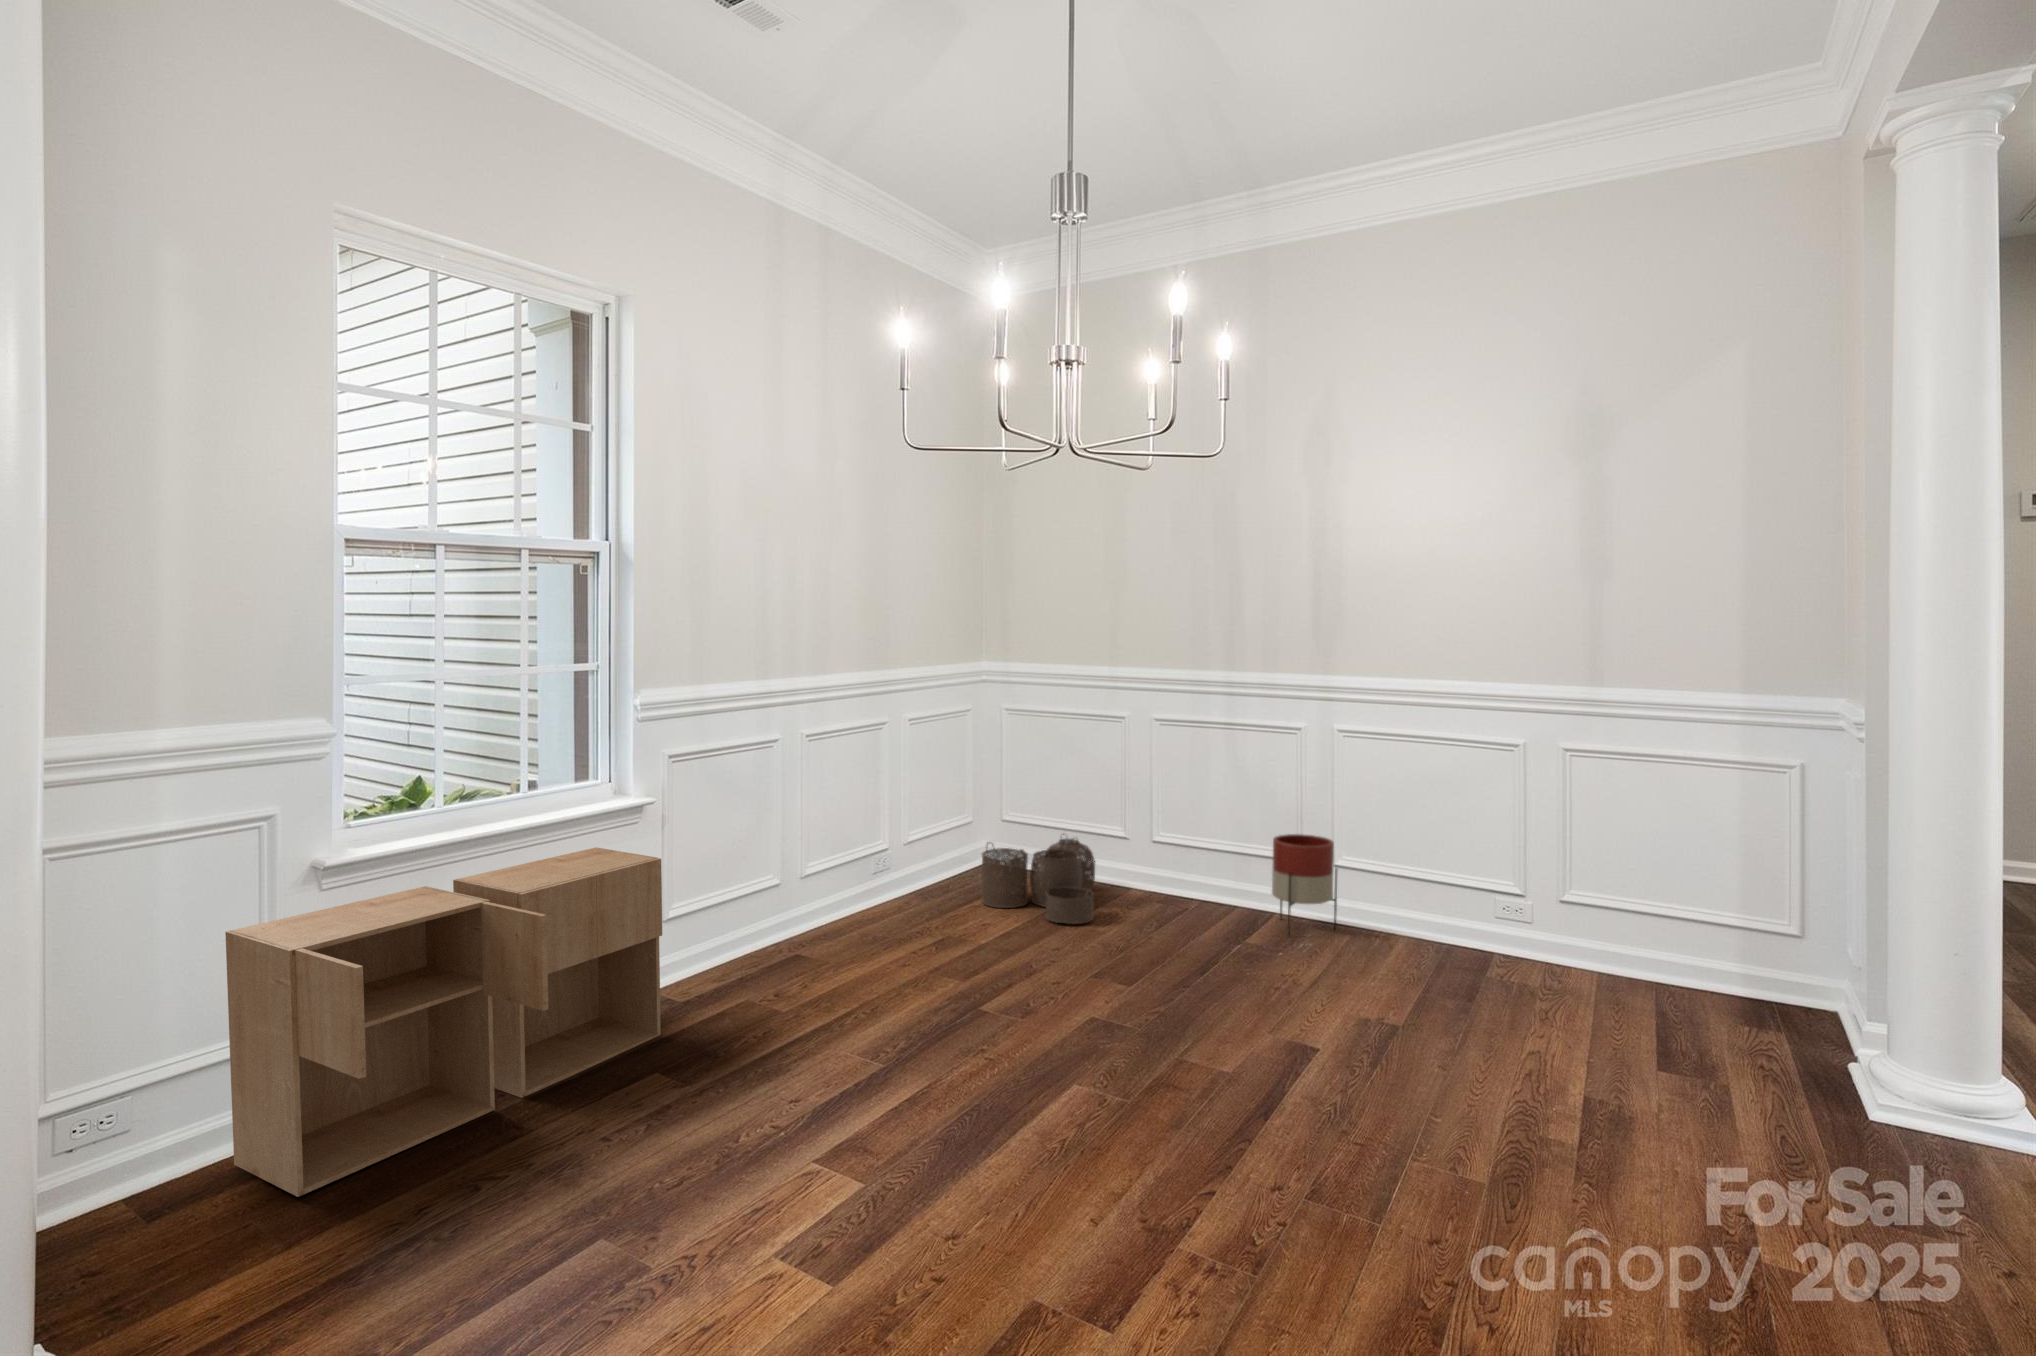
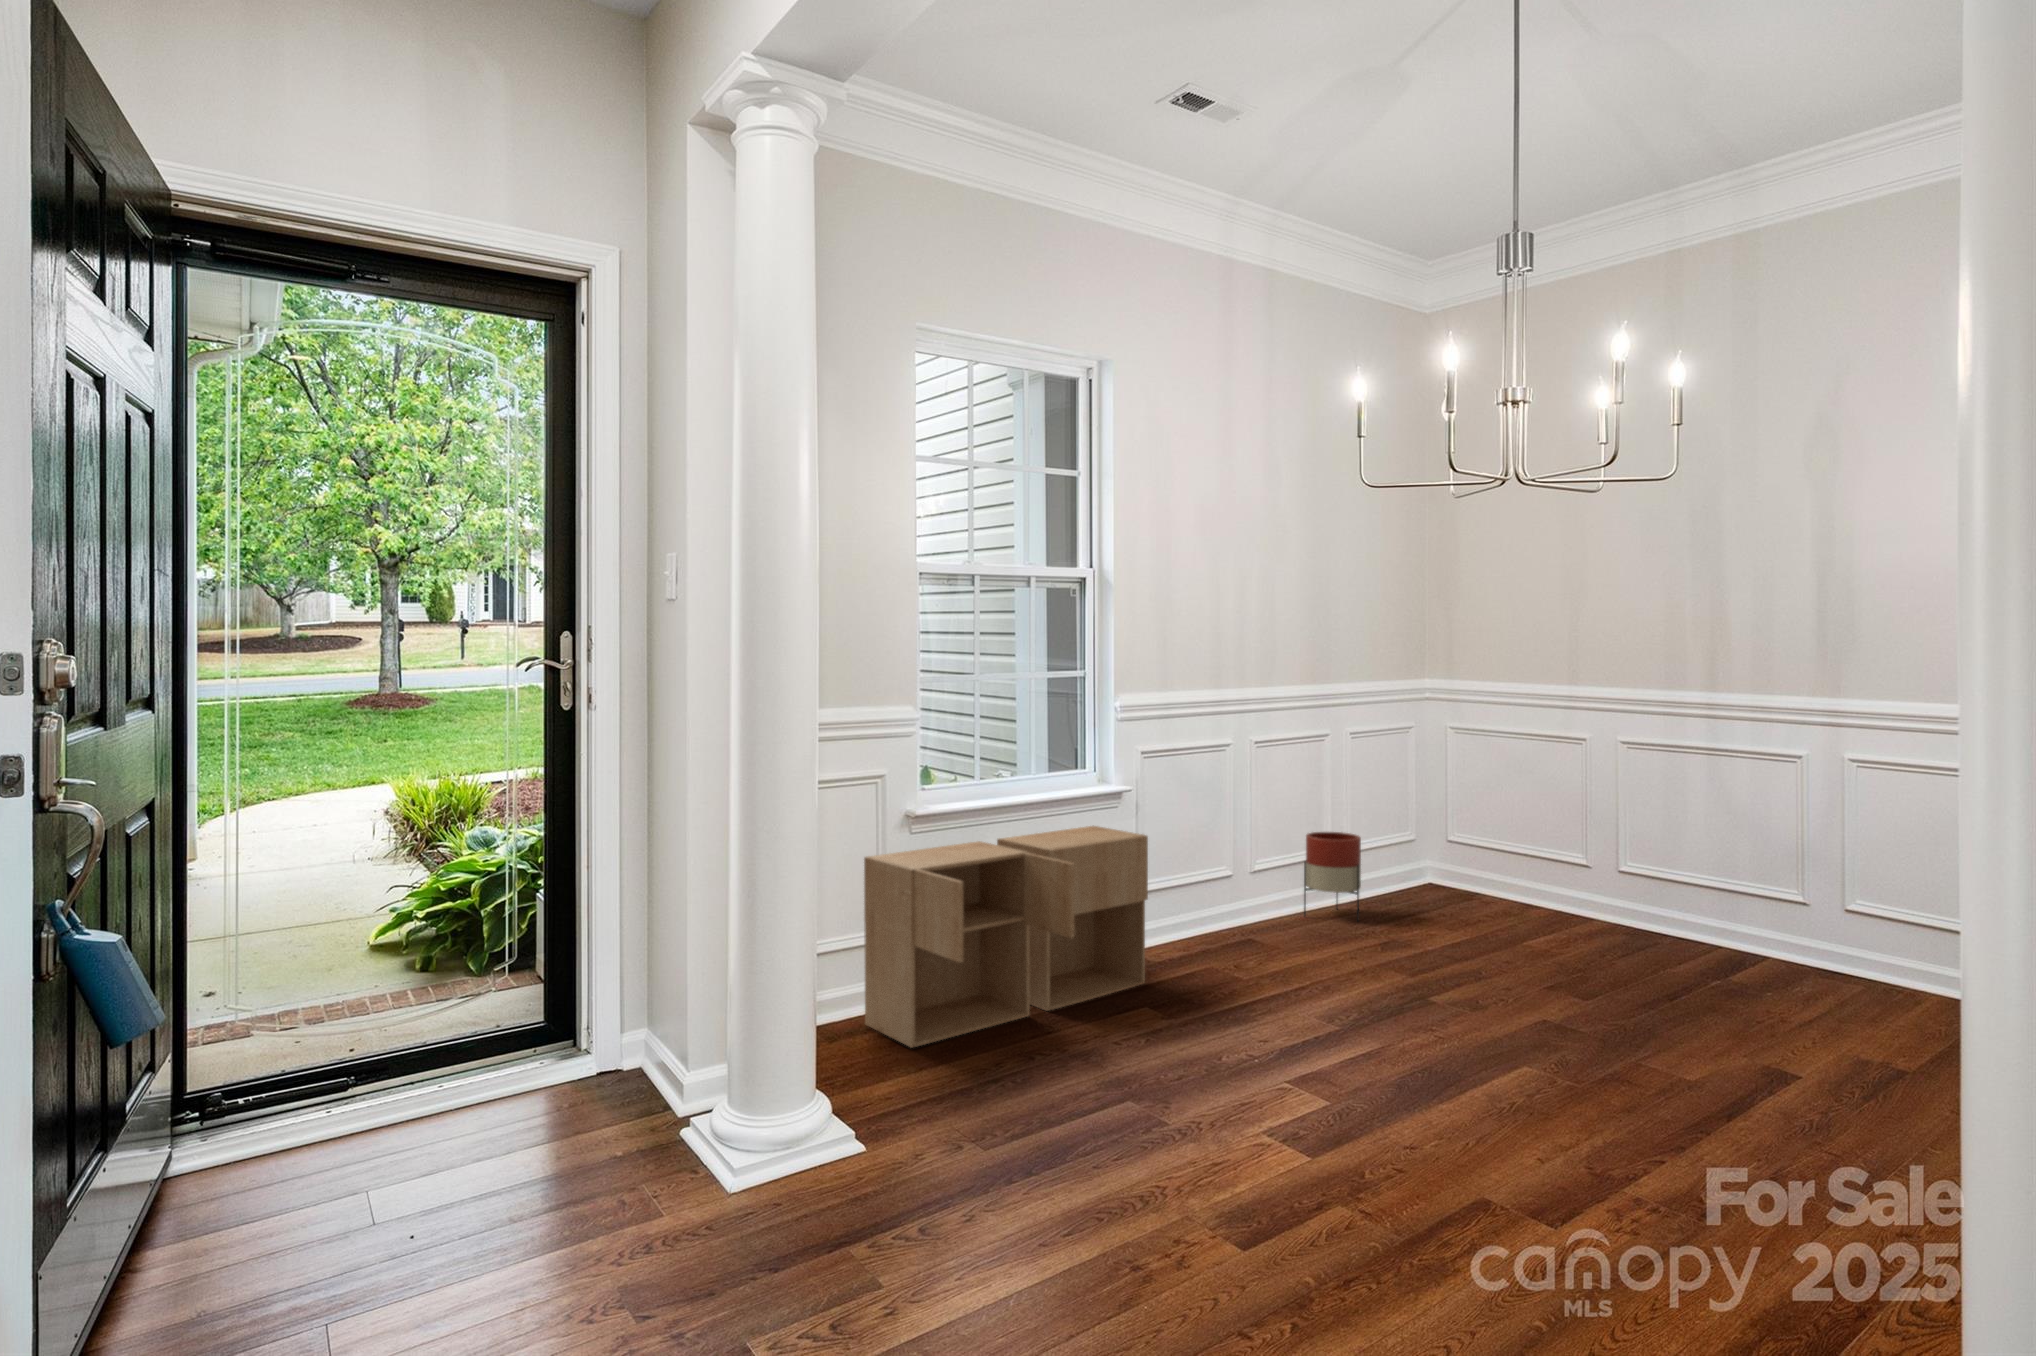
woven basket: present [981,834,1095,924] -> none [1427,855,1549,939]
planter: present [1272,834,1337,935] -> present [1304,832,1361,921]

